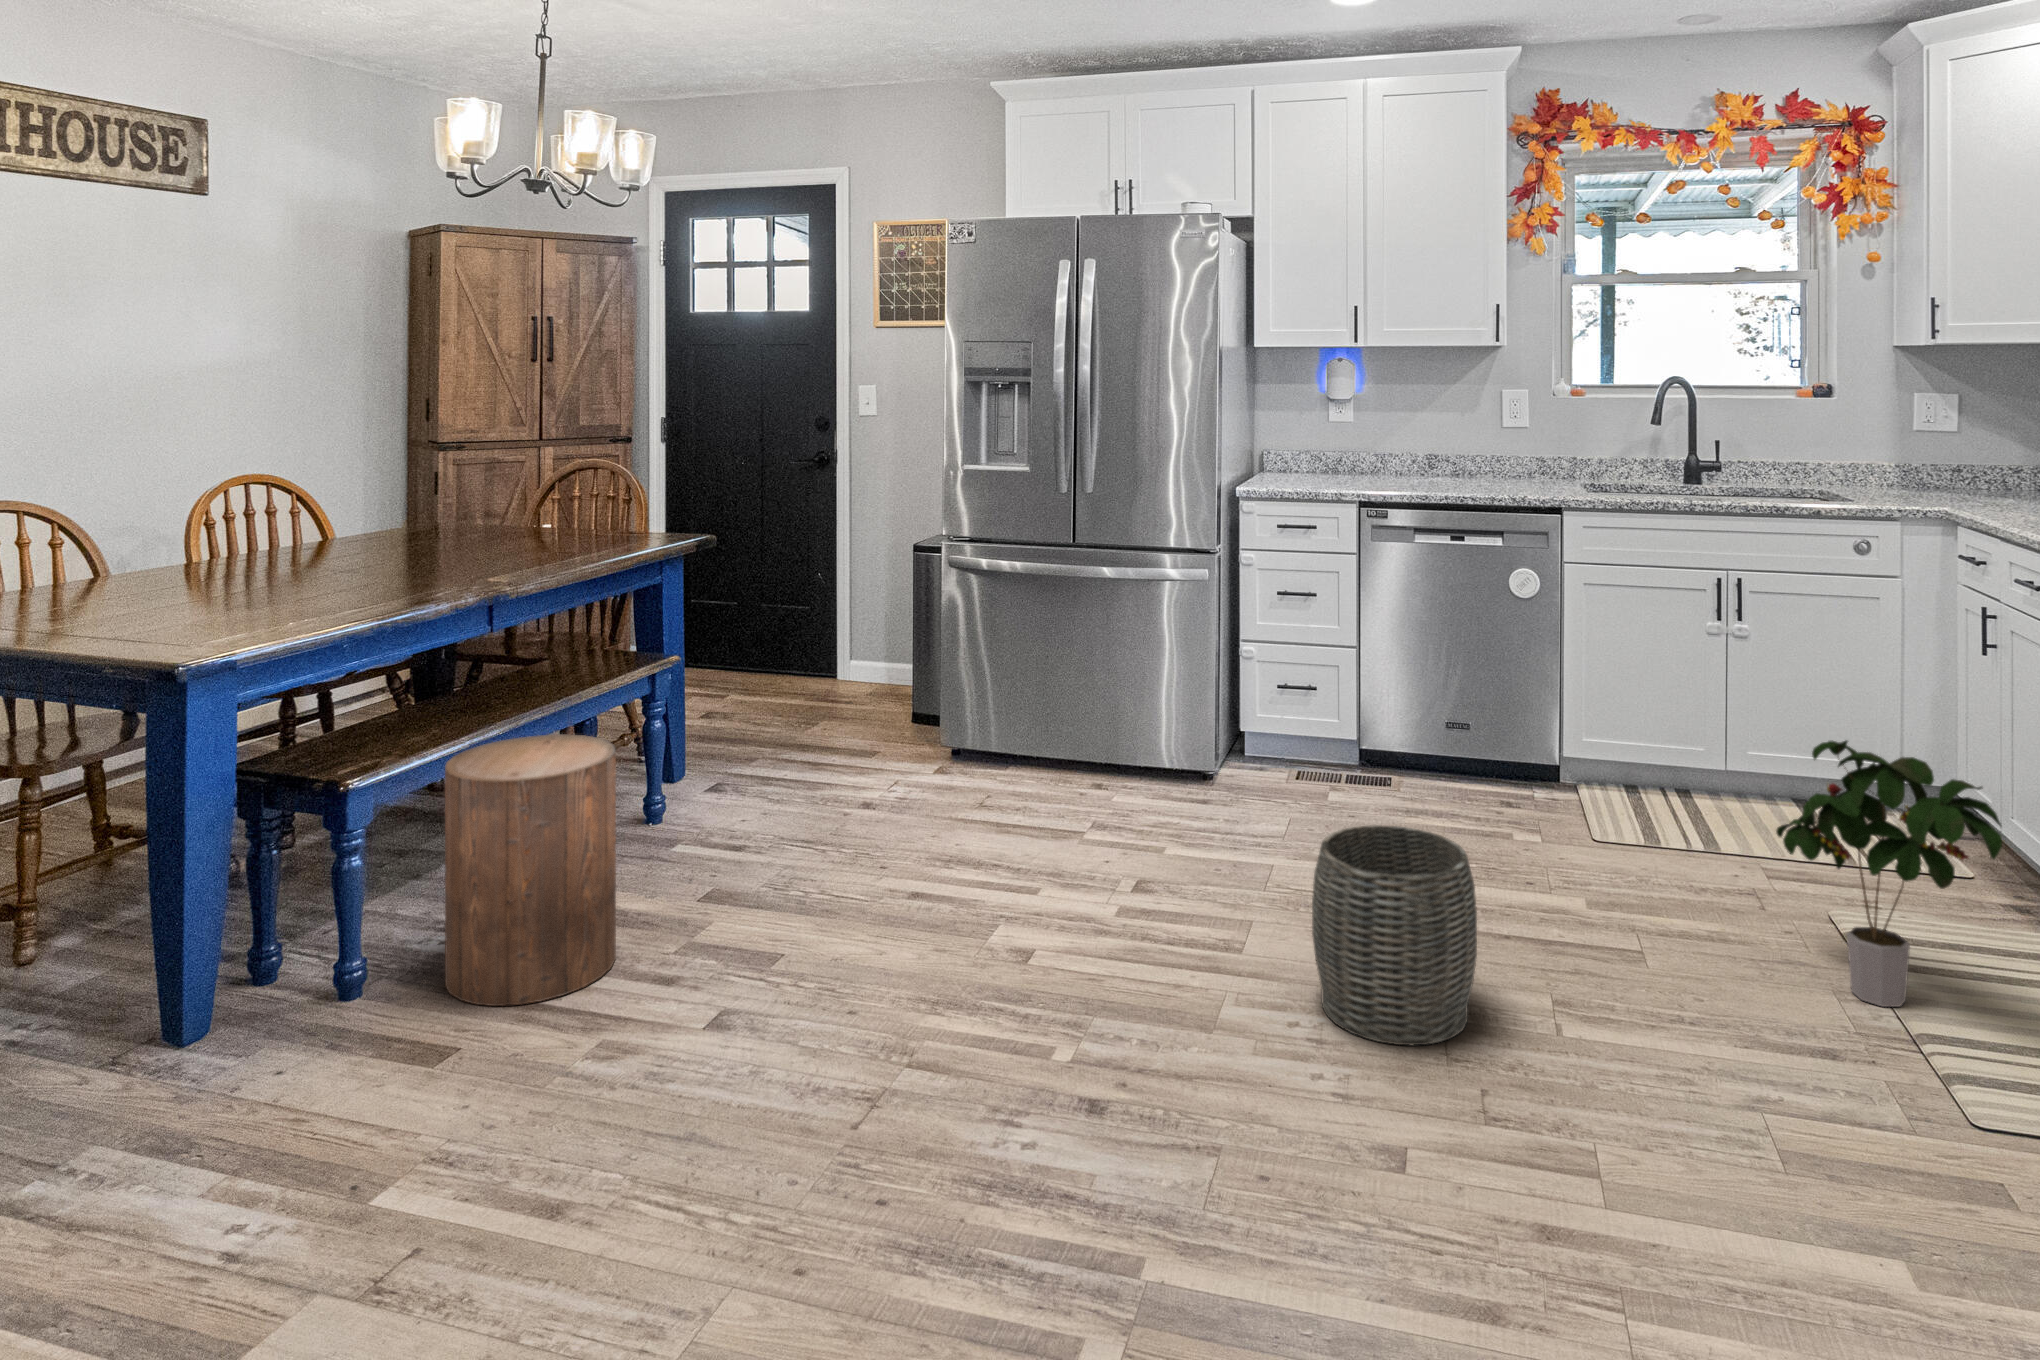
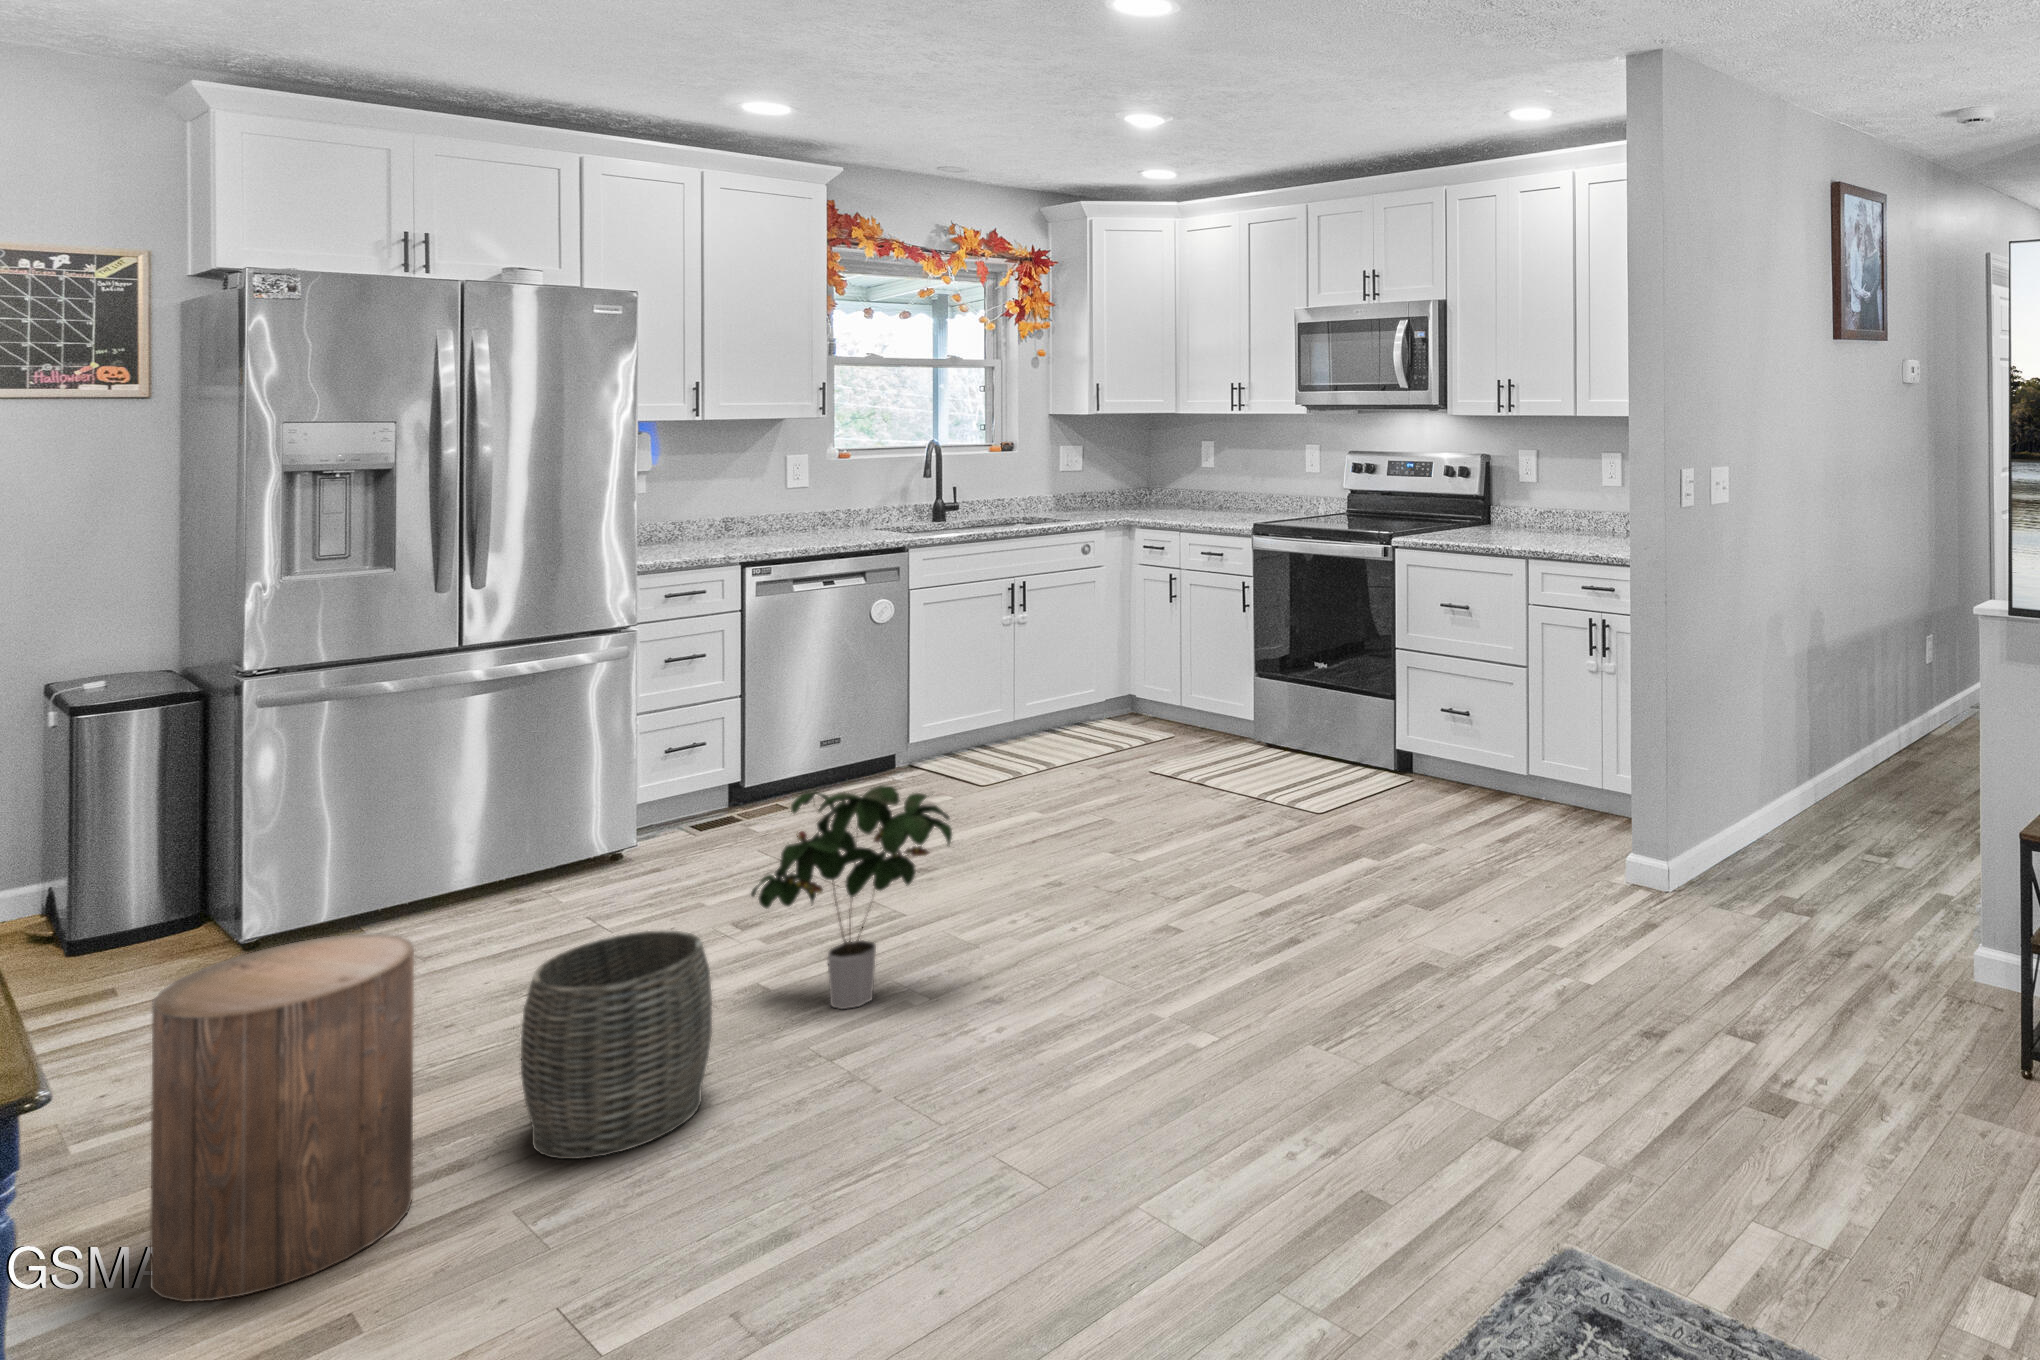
potted plant: present [1776,740,2002,1007] -> present [751,786,952,1009]
woven basket: present [1312,825,1477,1045] -> present [521,931,712,1159]

